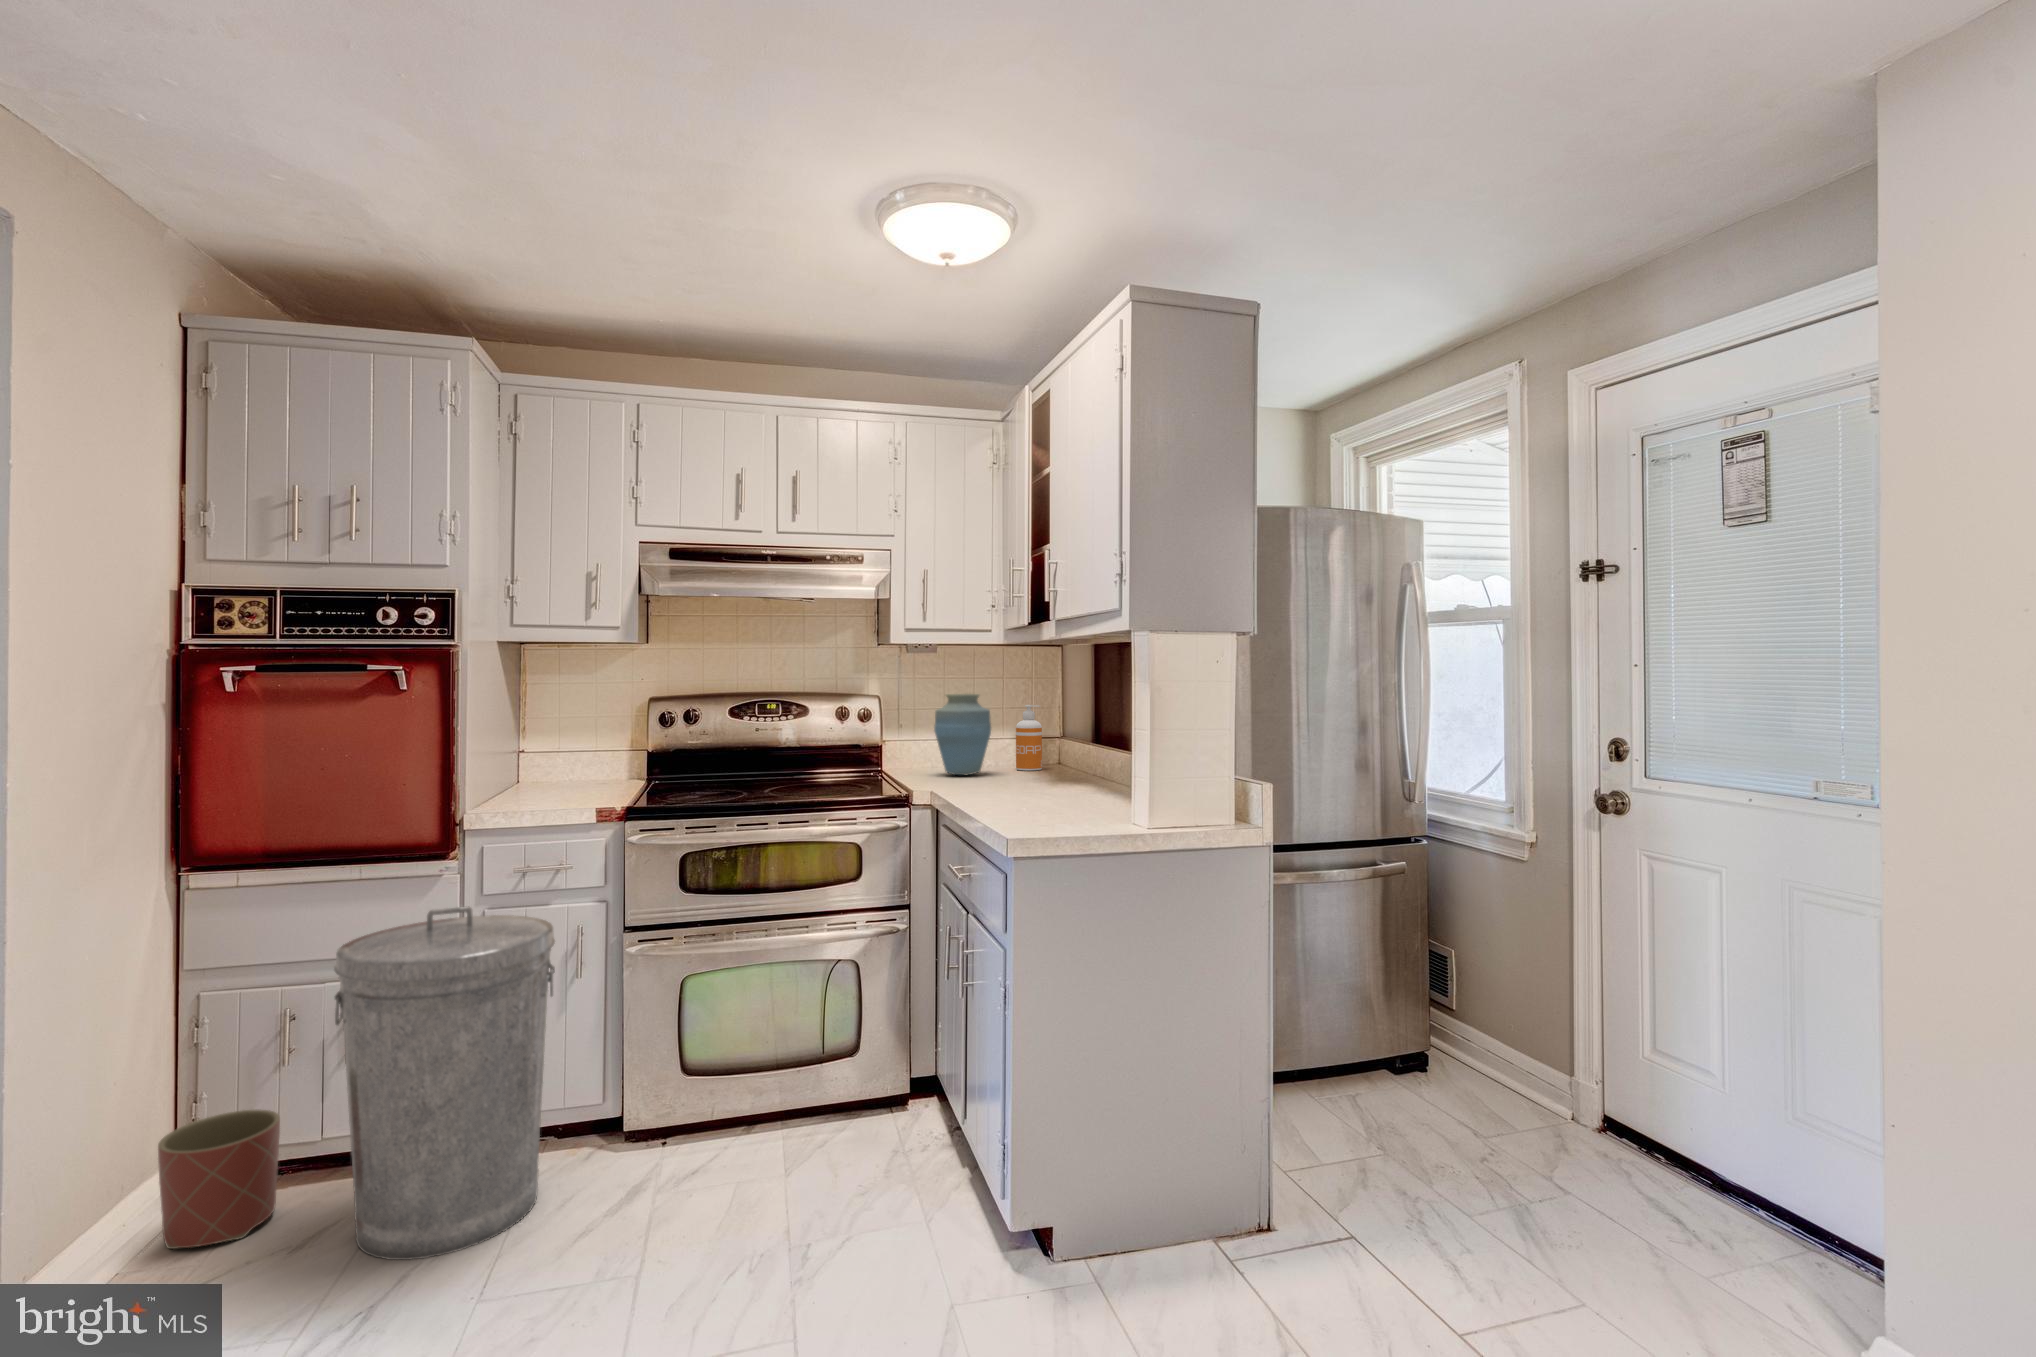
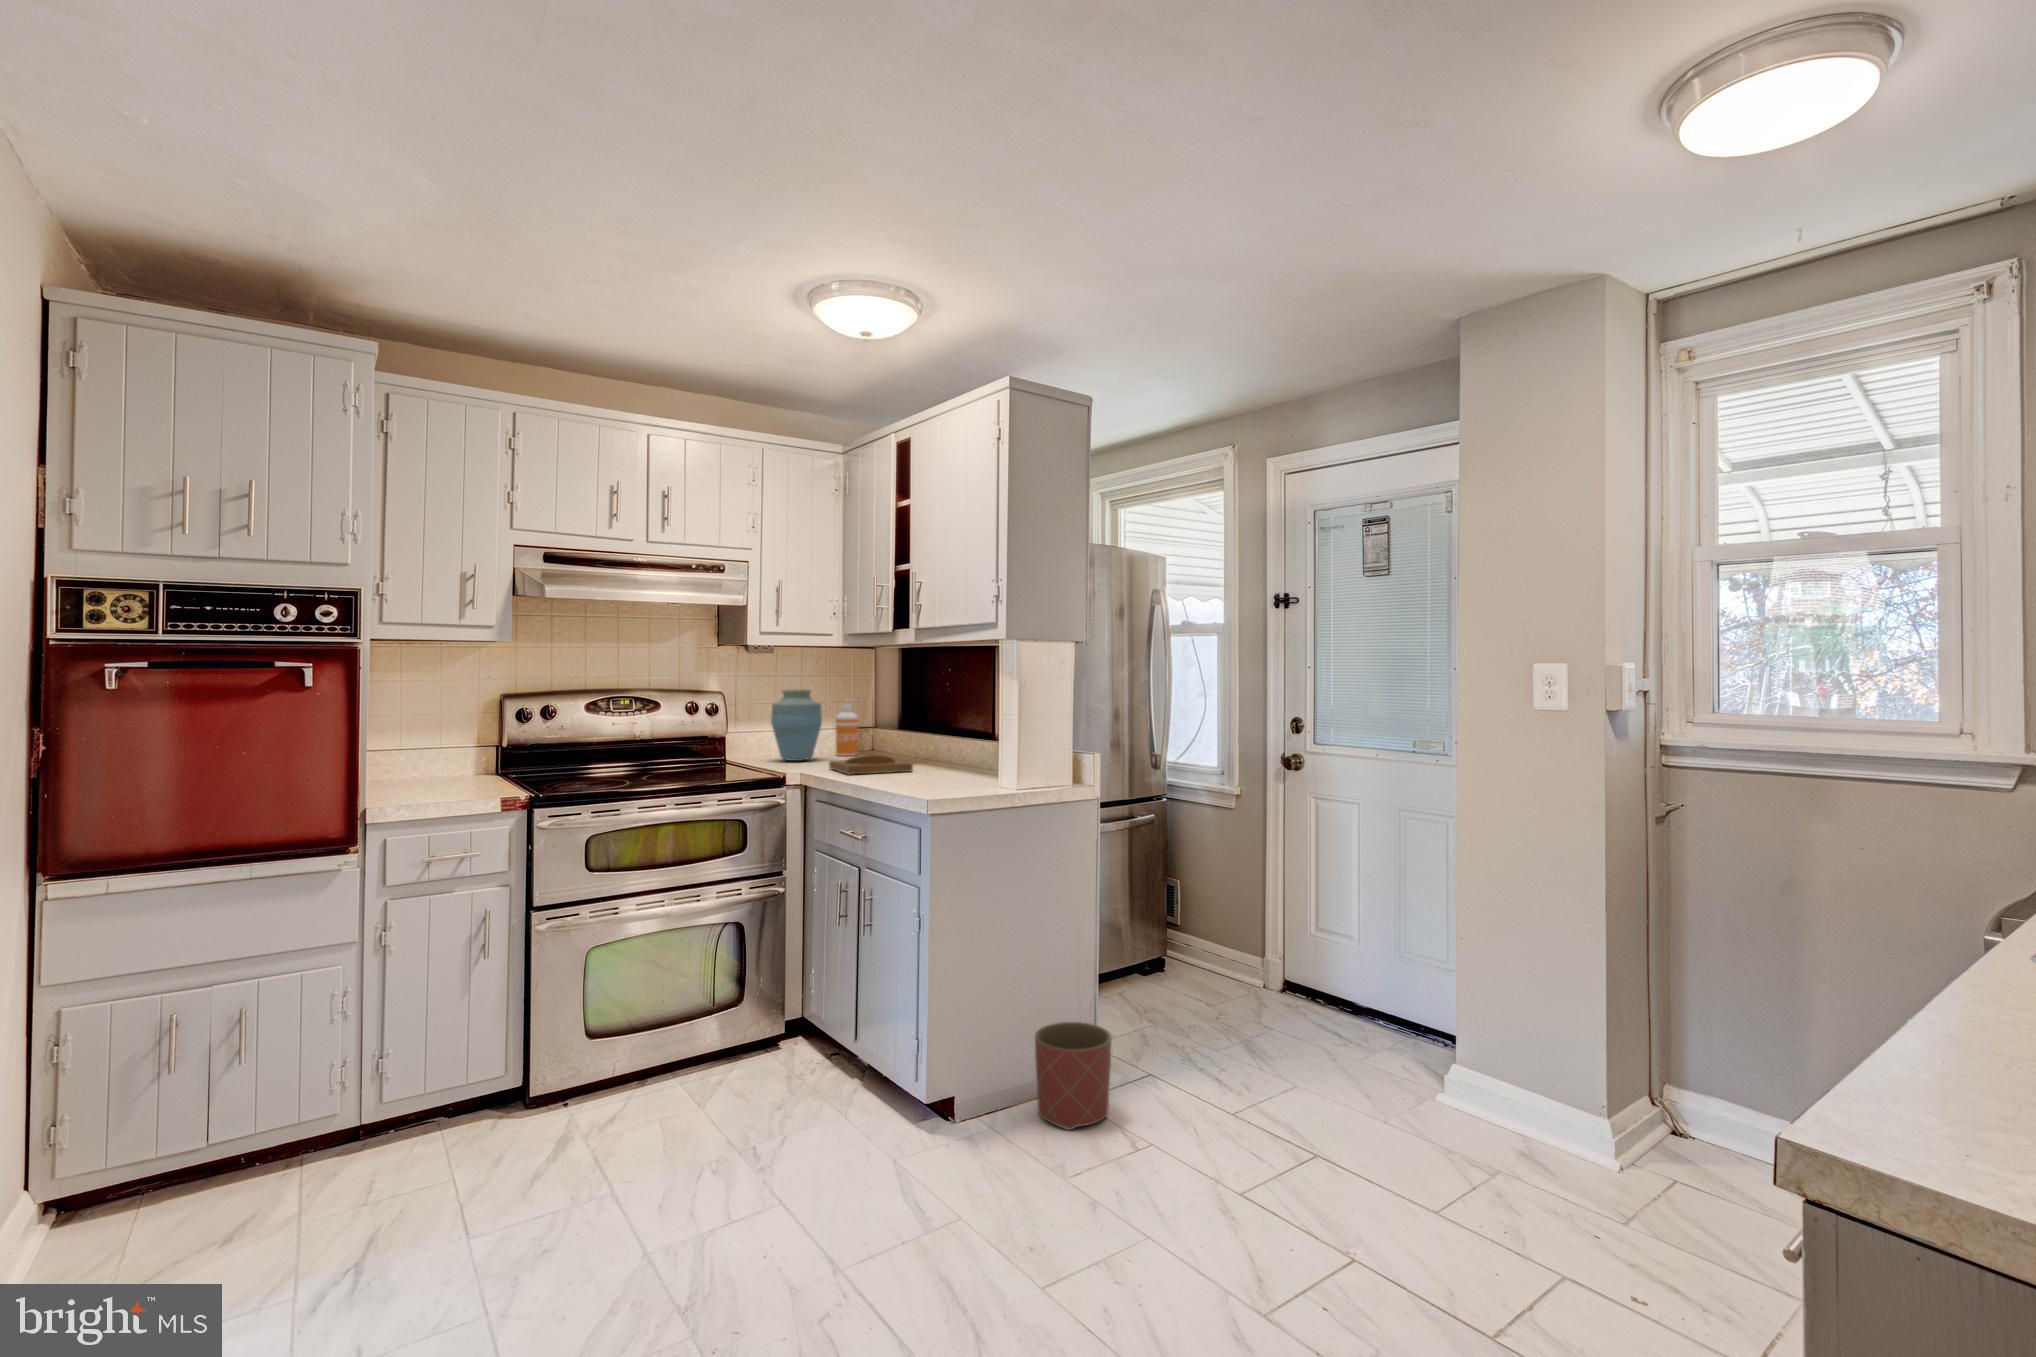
tray: none [977,773,1064,796] -> present [829,755,913,775]
trash can: present [334,906,555,1260] -> none [276,890,492,1223]
planter: present [158,1110,280,1249] -> present [1035,1022,1112,1130]

